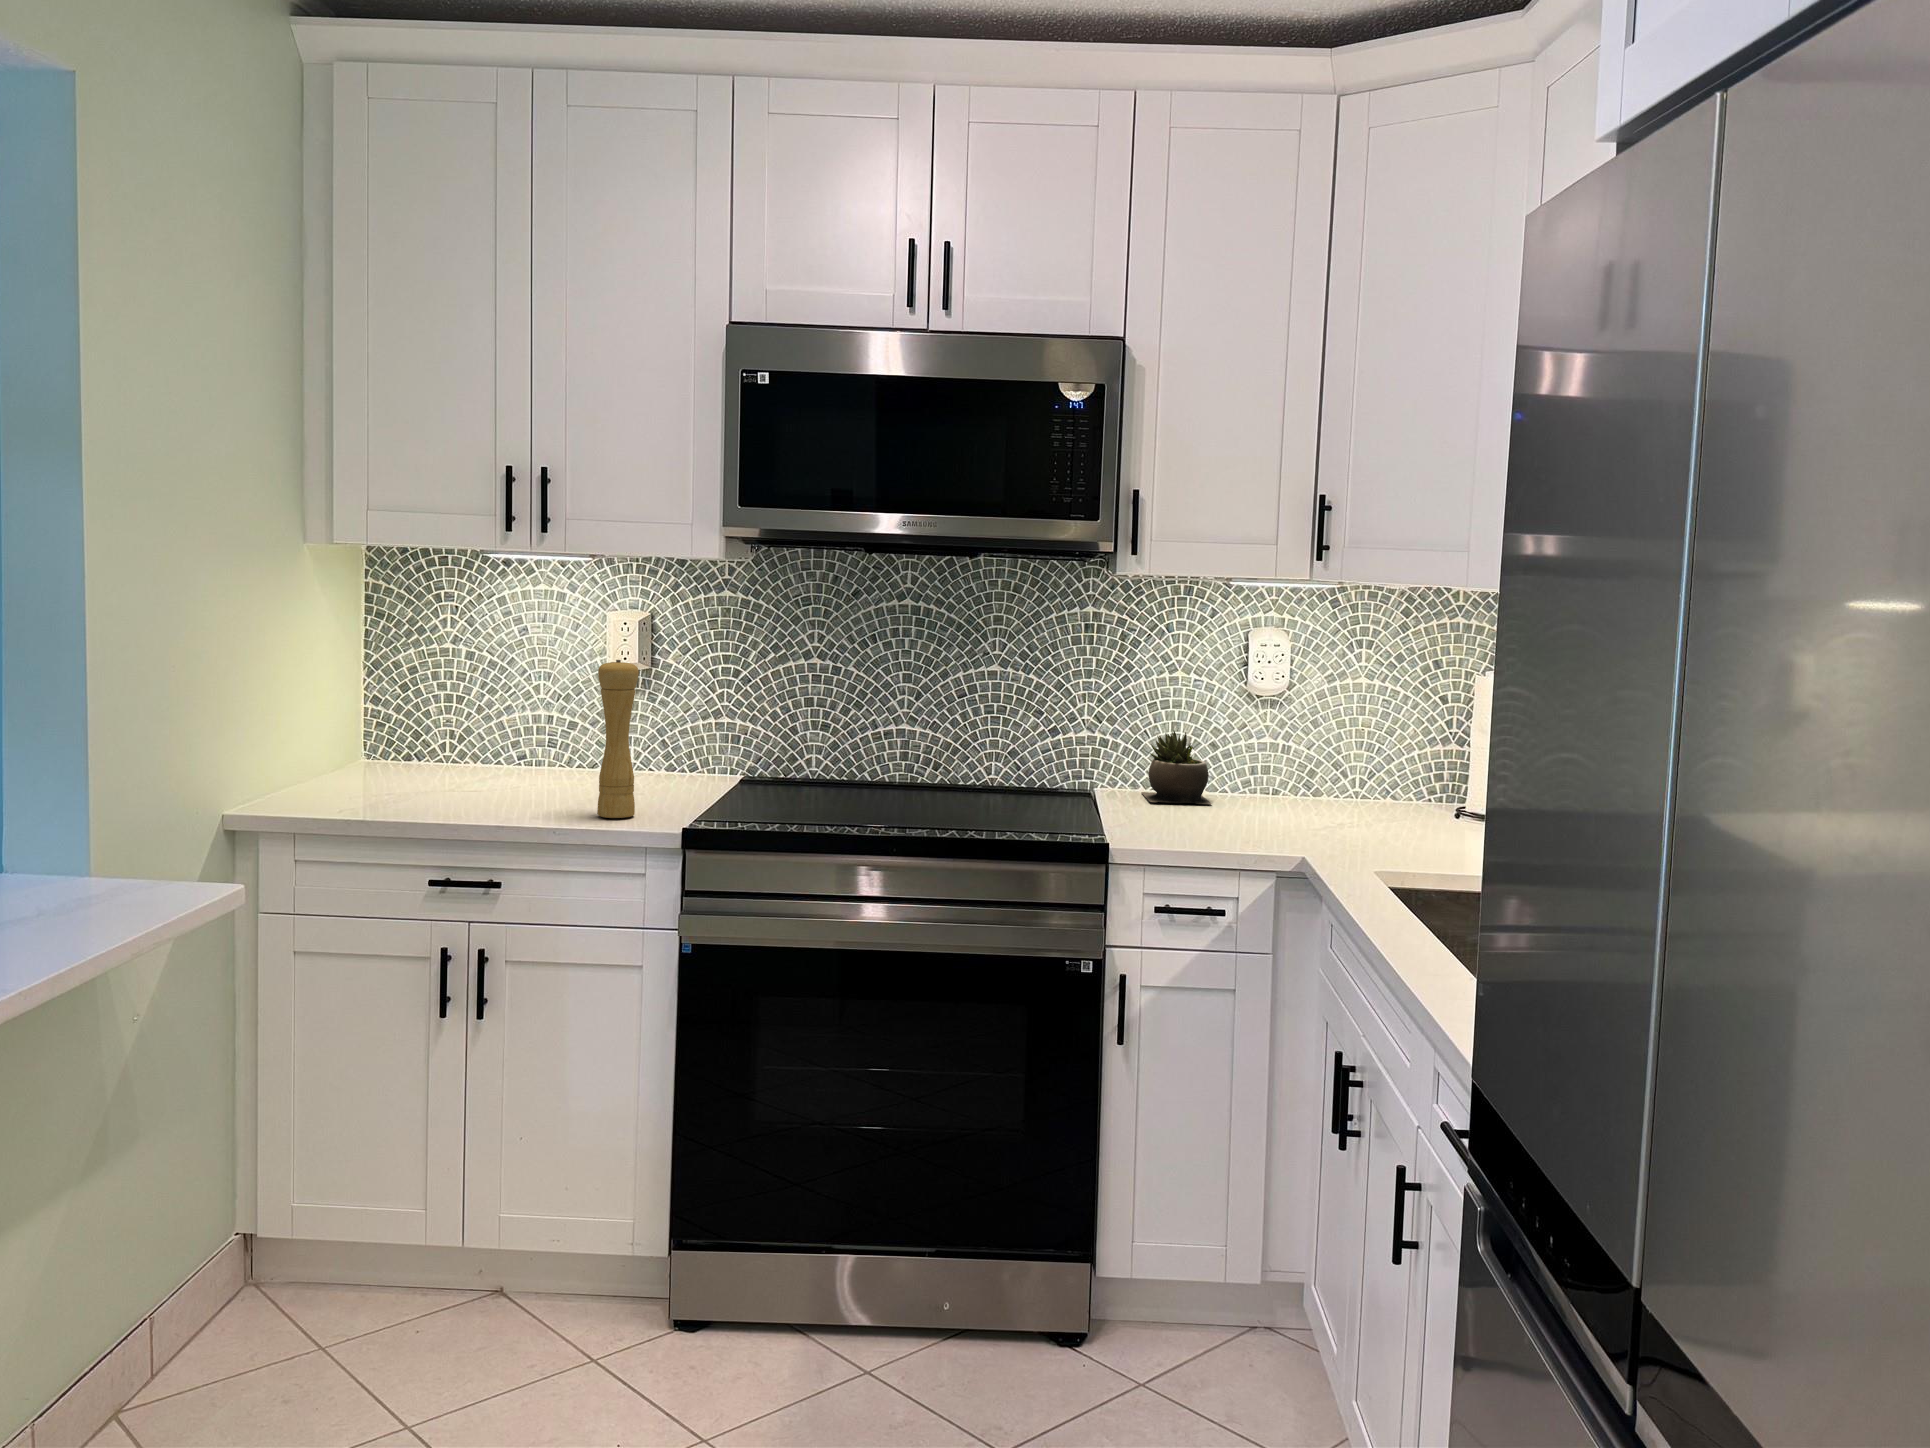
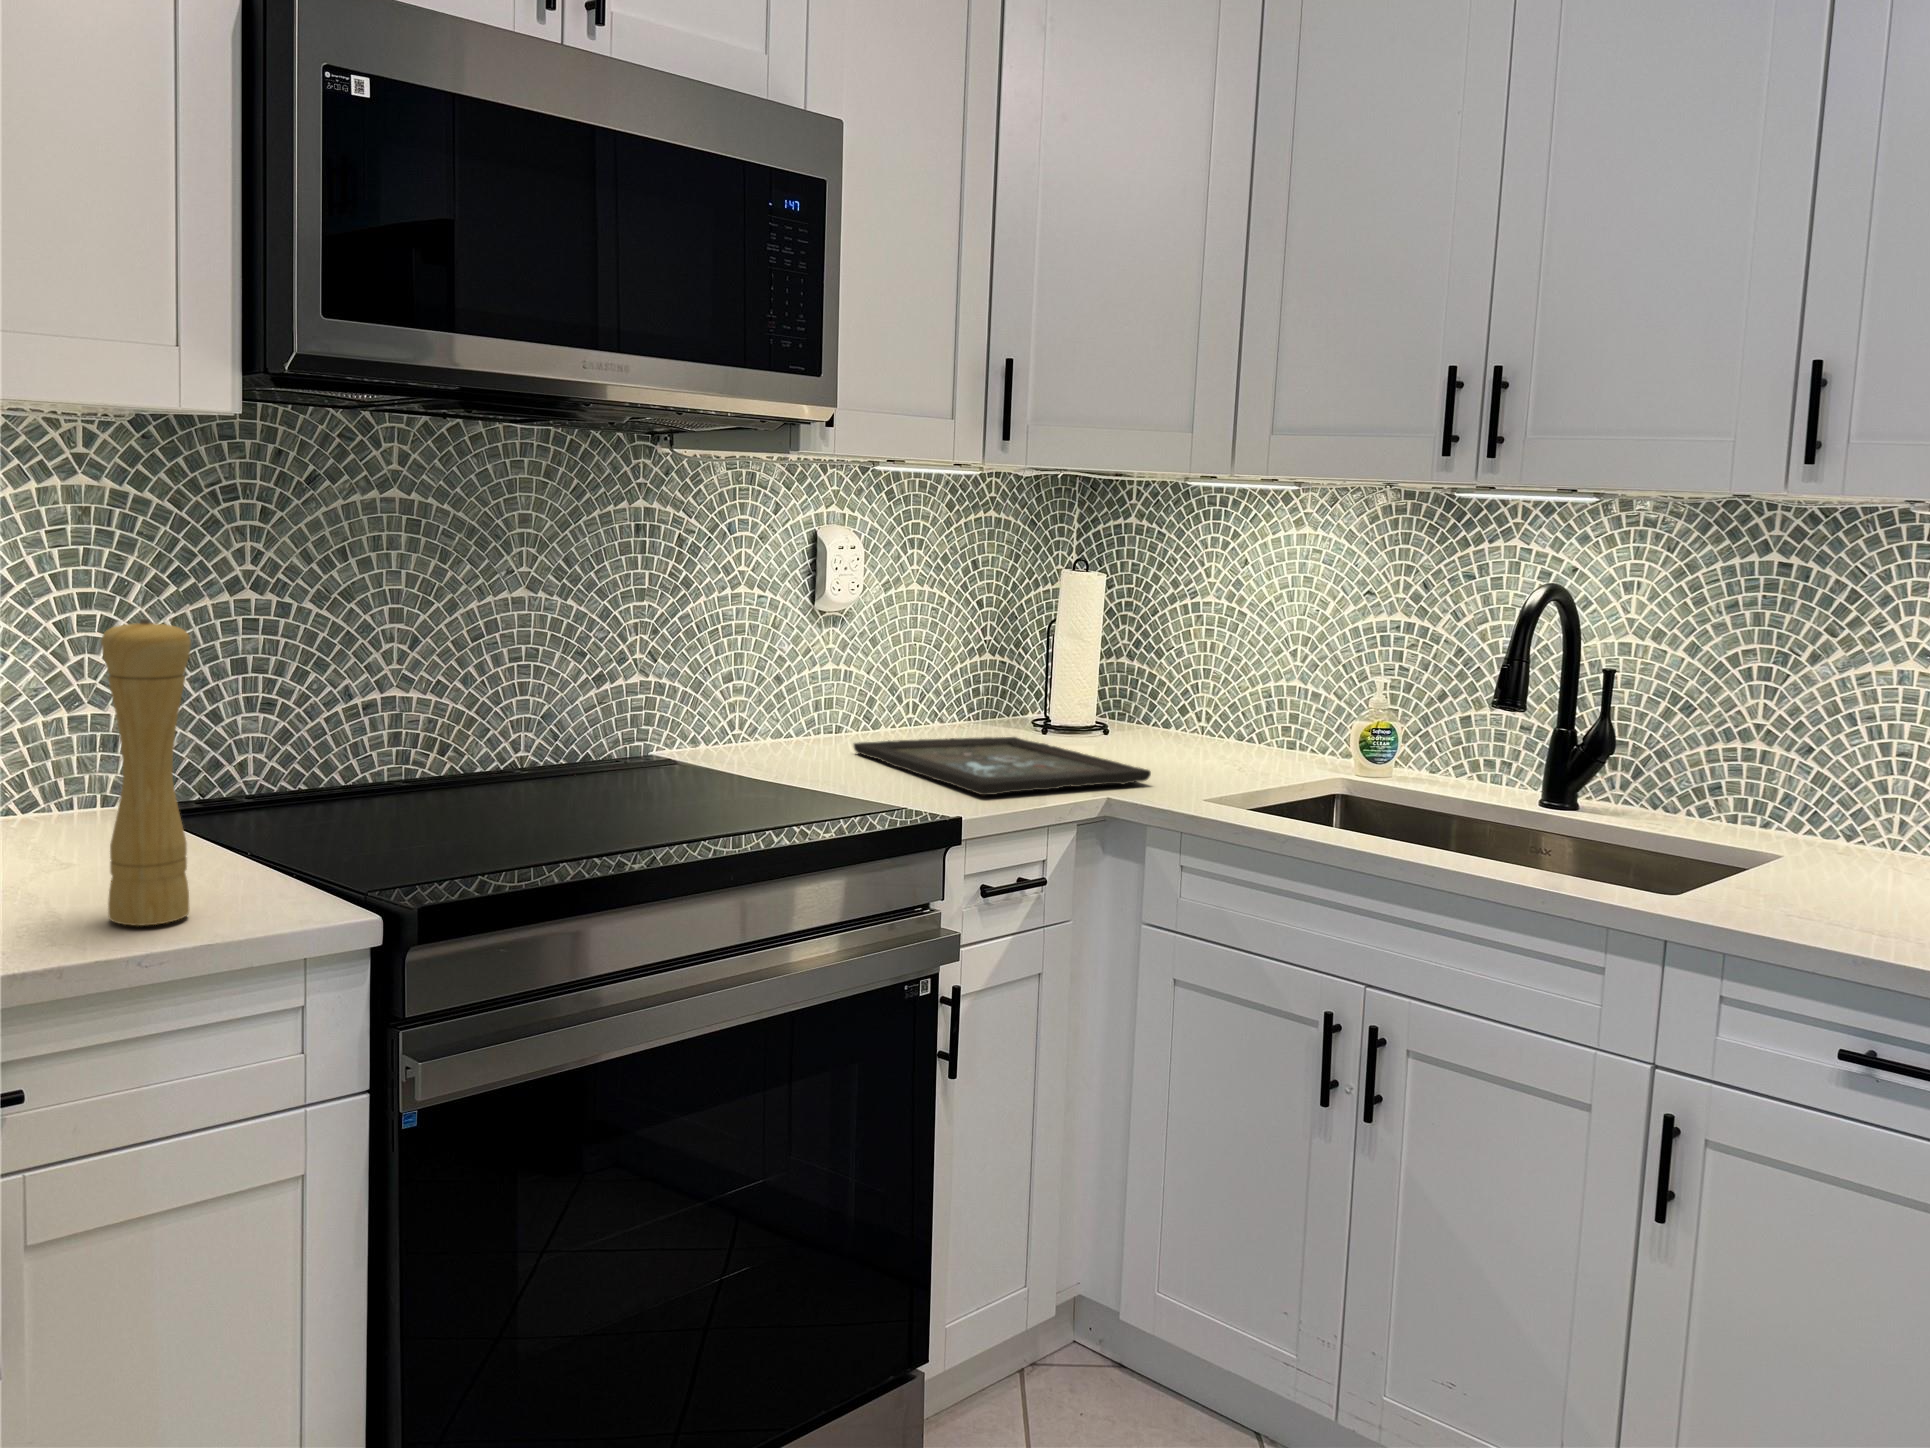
succulent plant: present [1142,731,1211,804] -> none [704,664,820,760]
tray: none [1231,799,1419,852] -> present [854,737,1151,795]

